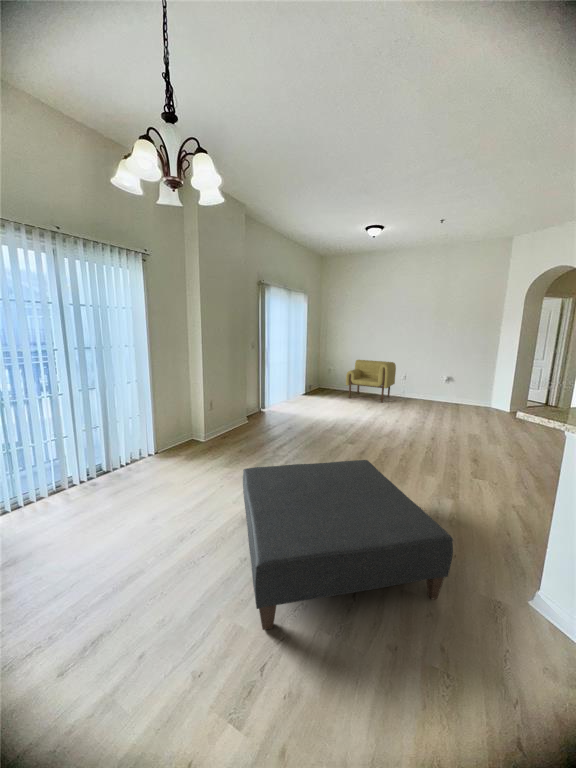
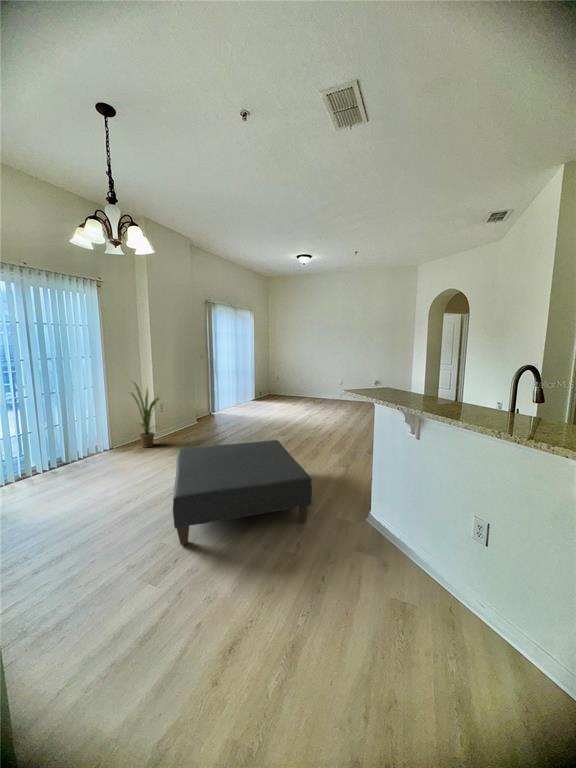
armchair: present [346,360,396,402] -> none [290,367,332,404]
house plant: none [173,373,220,454] -> present [131,383,160,448]

